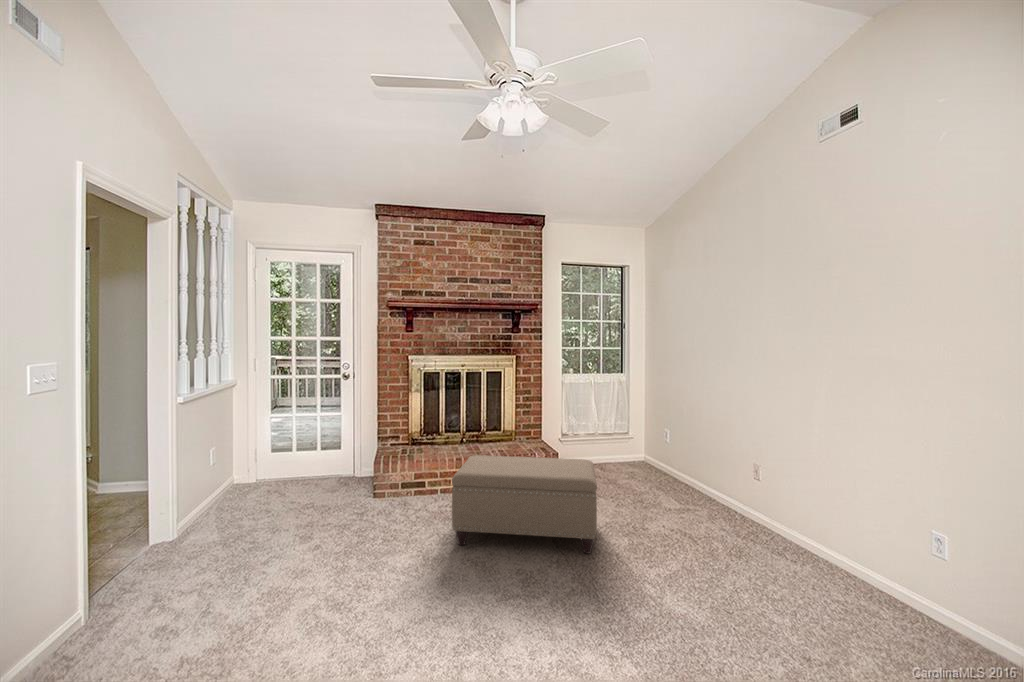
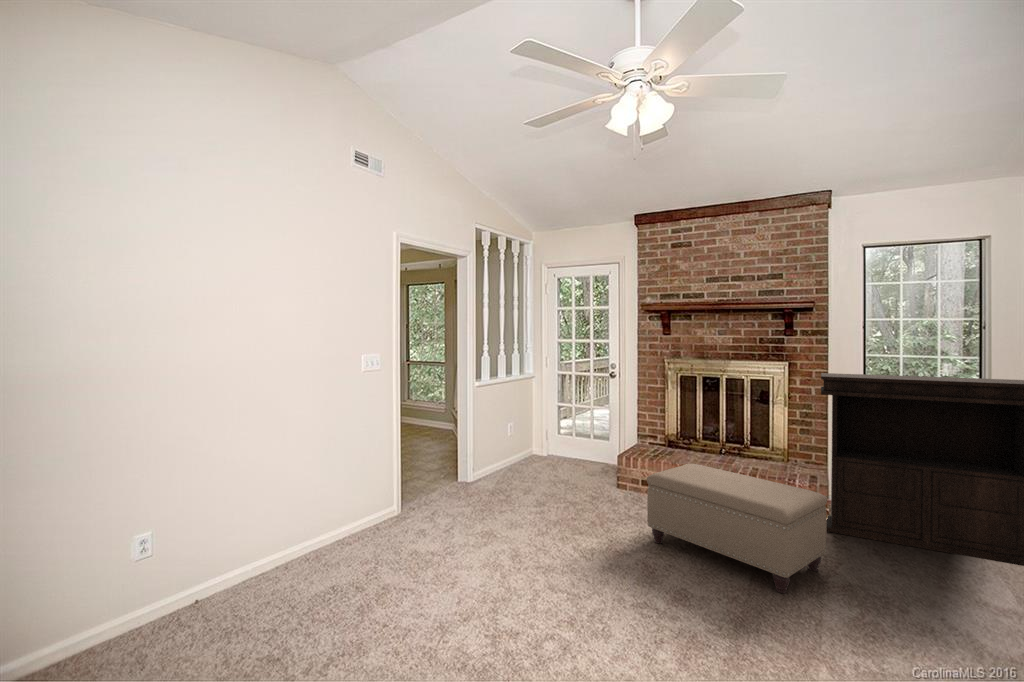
console table: none [547,361,678,491] -> present [821,373,1024,566]

